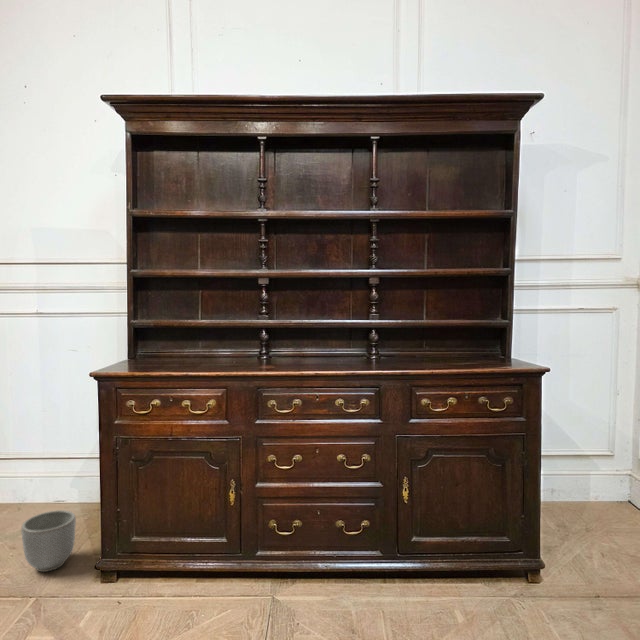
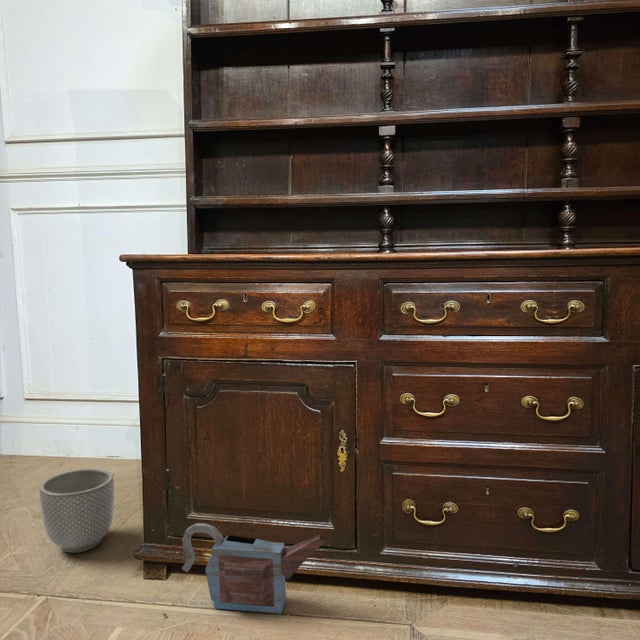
watering can: none [127,544,222,599] -> present [182,523,327,614]

